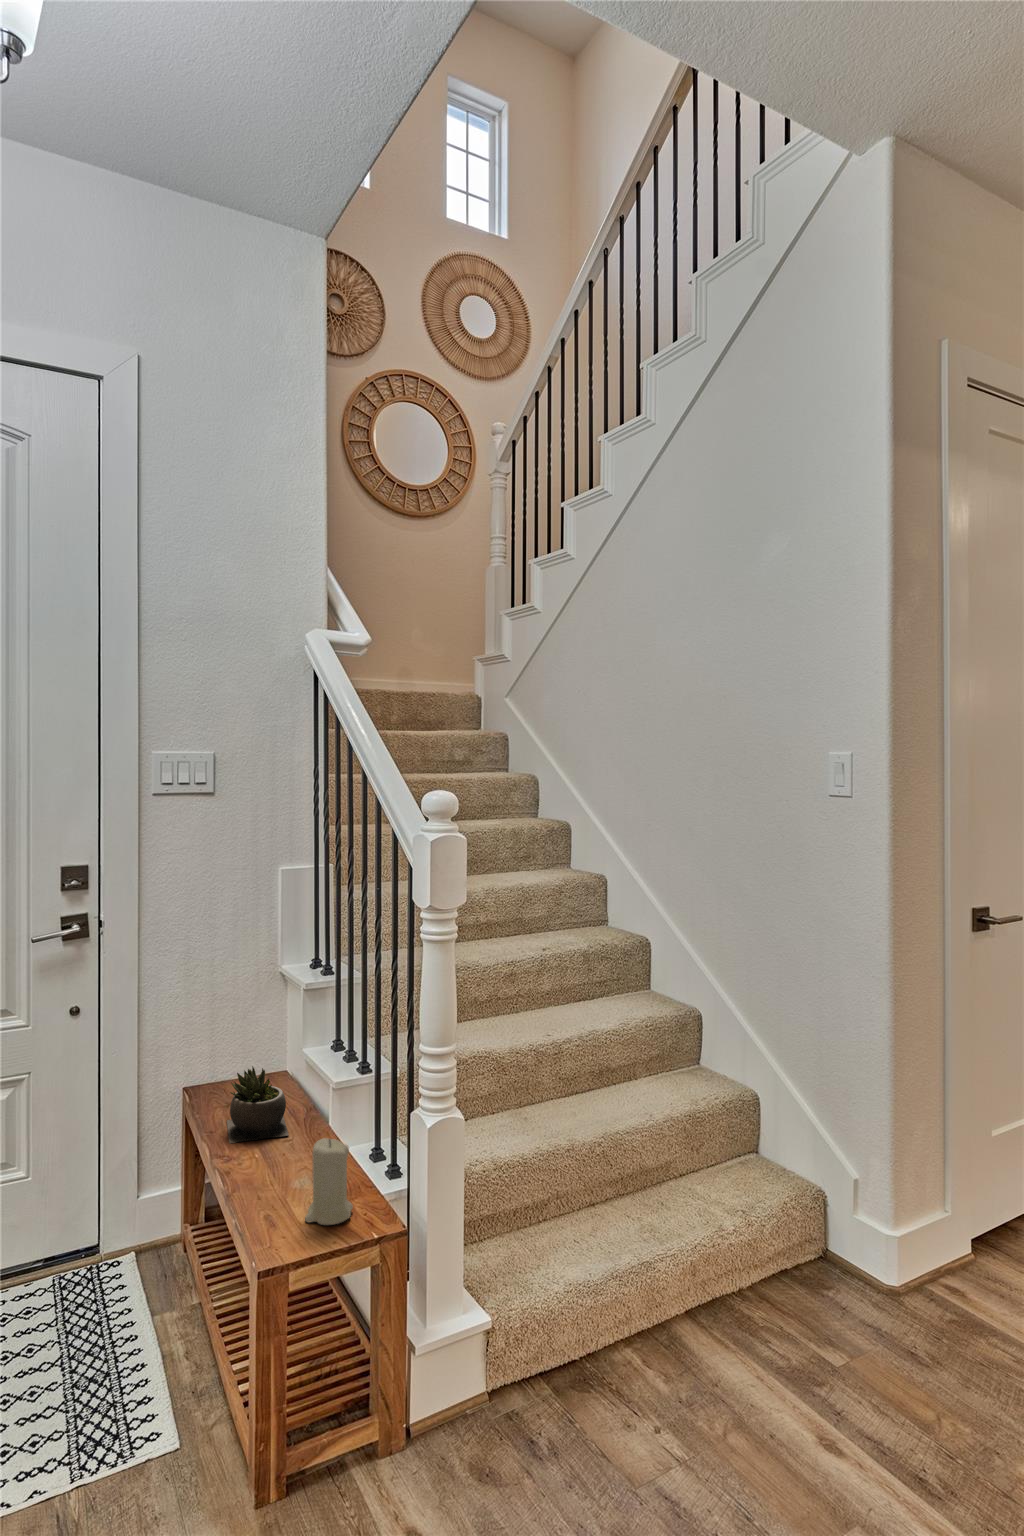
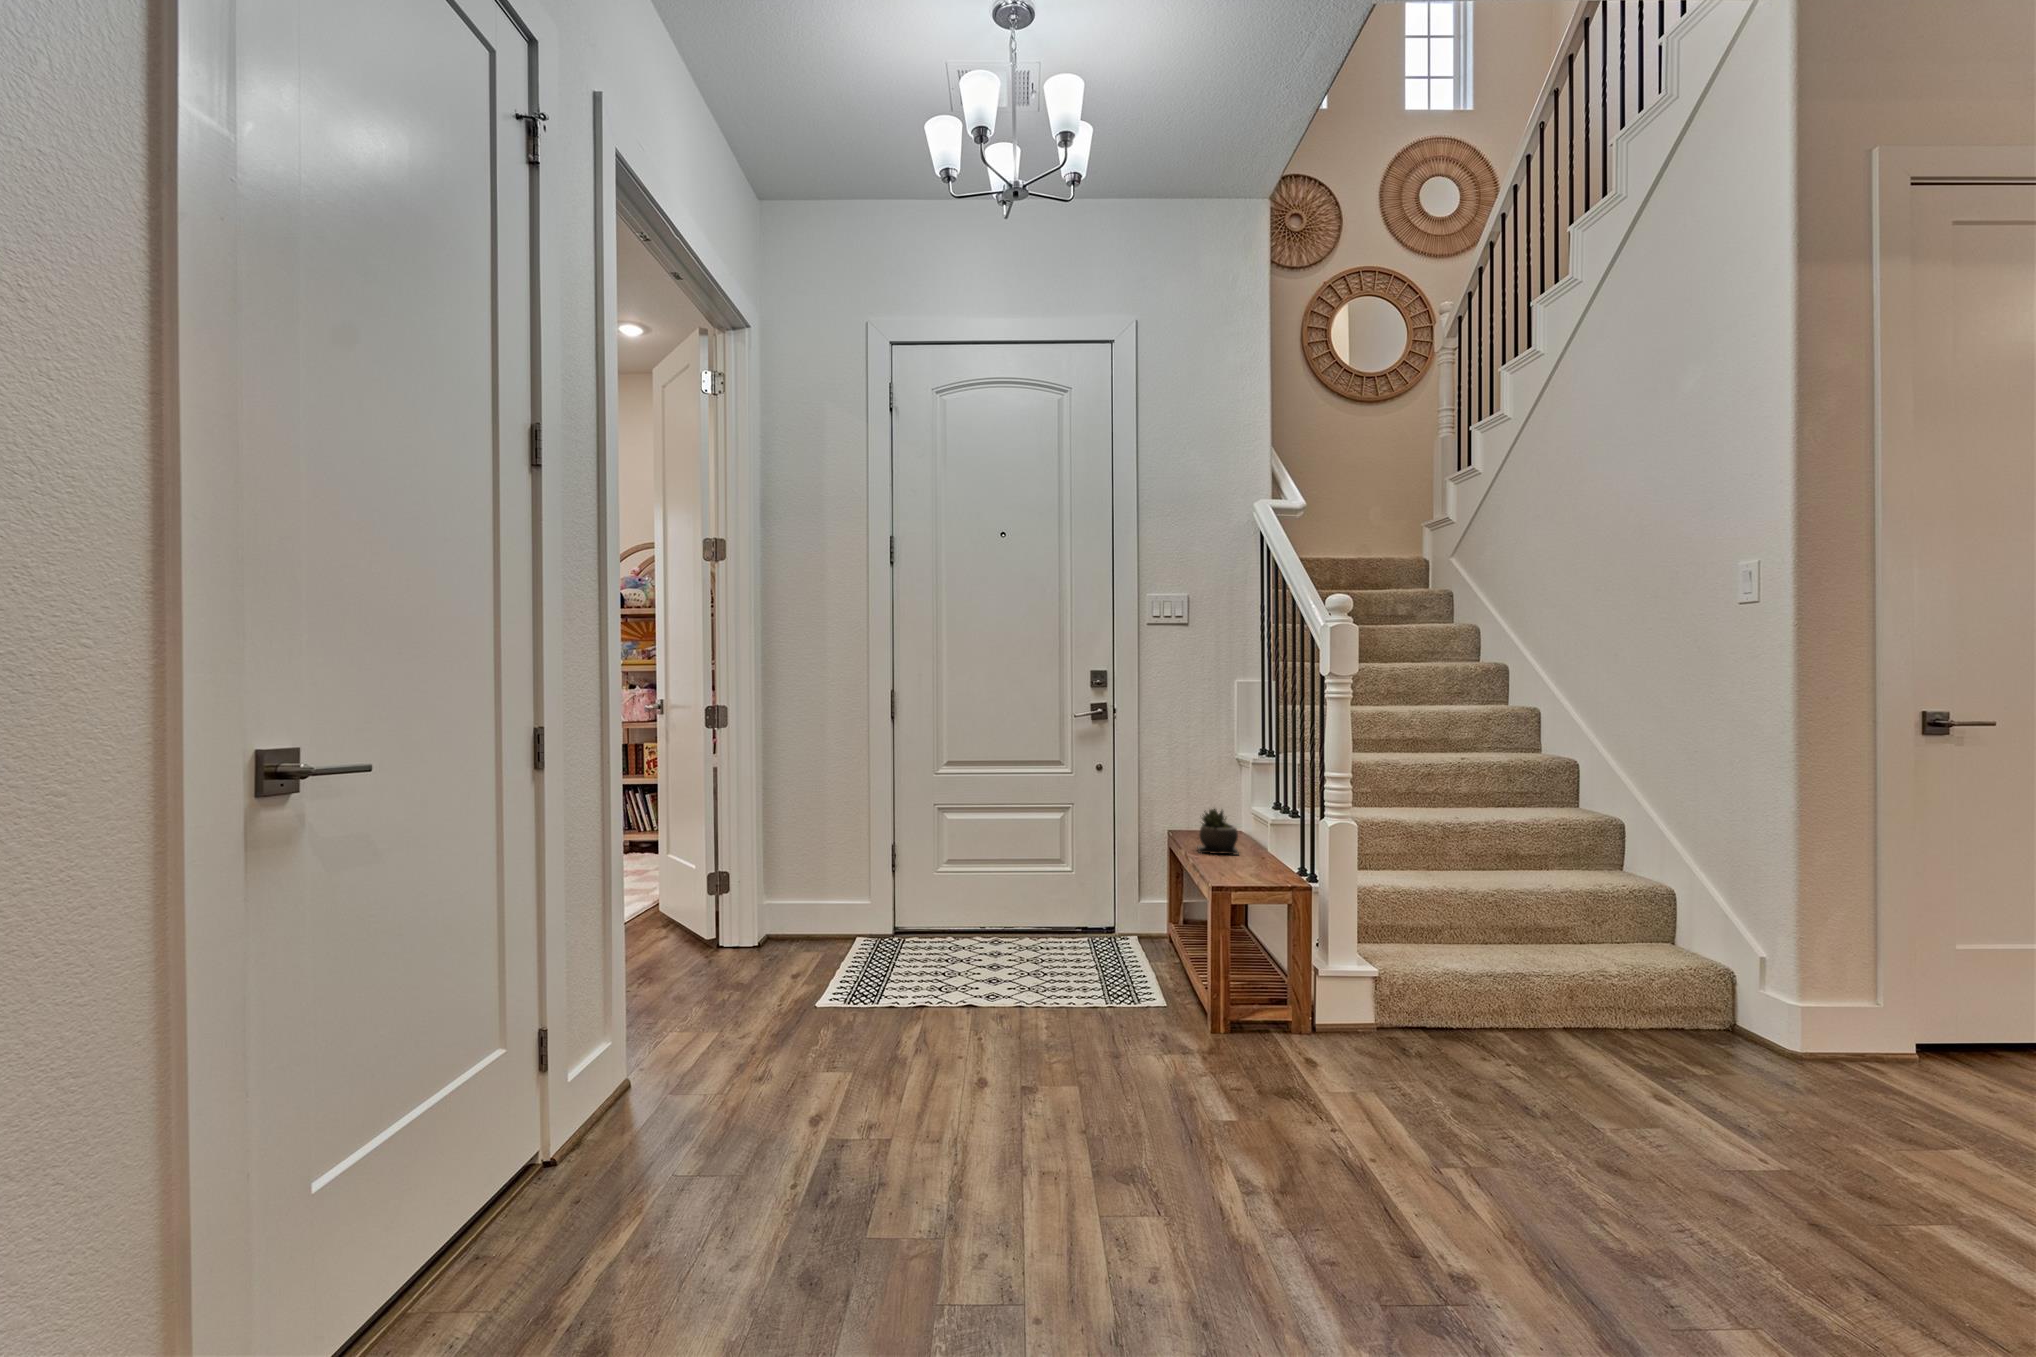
candle: present [305,1138,353,1225] -> none [1244,830,1277,884]

